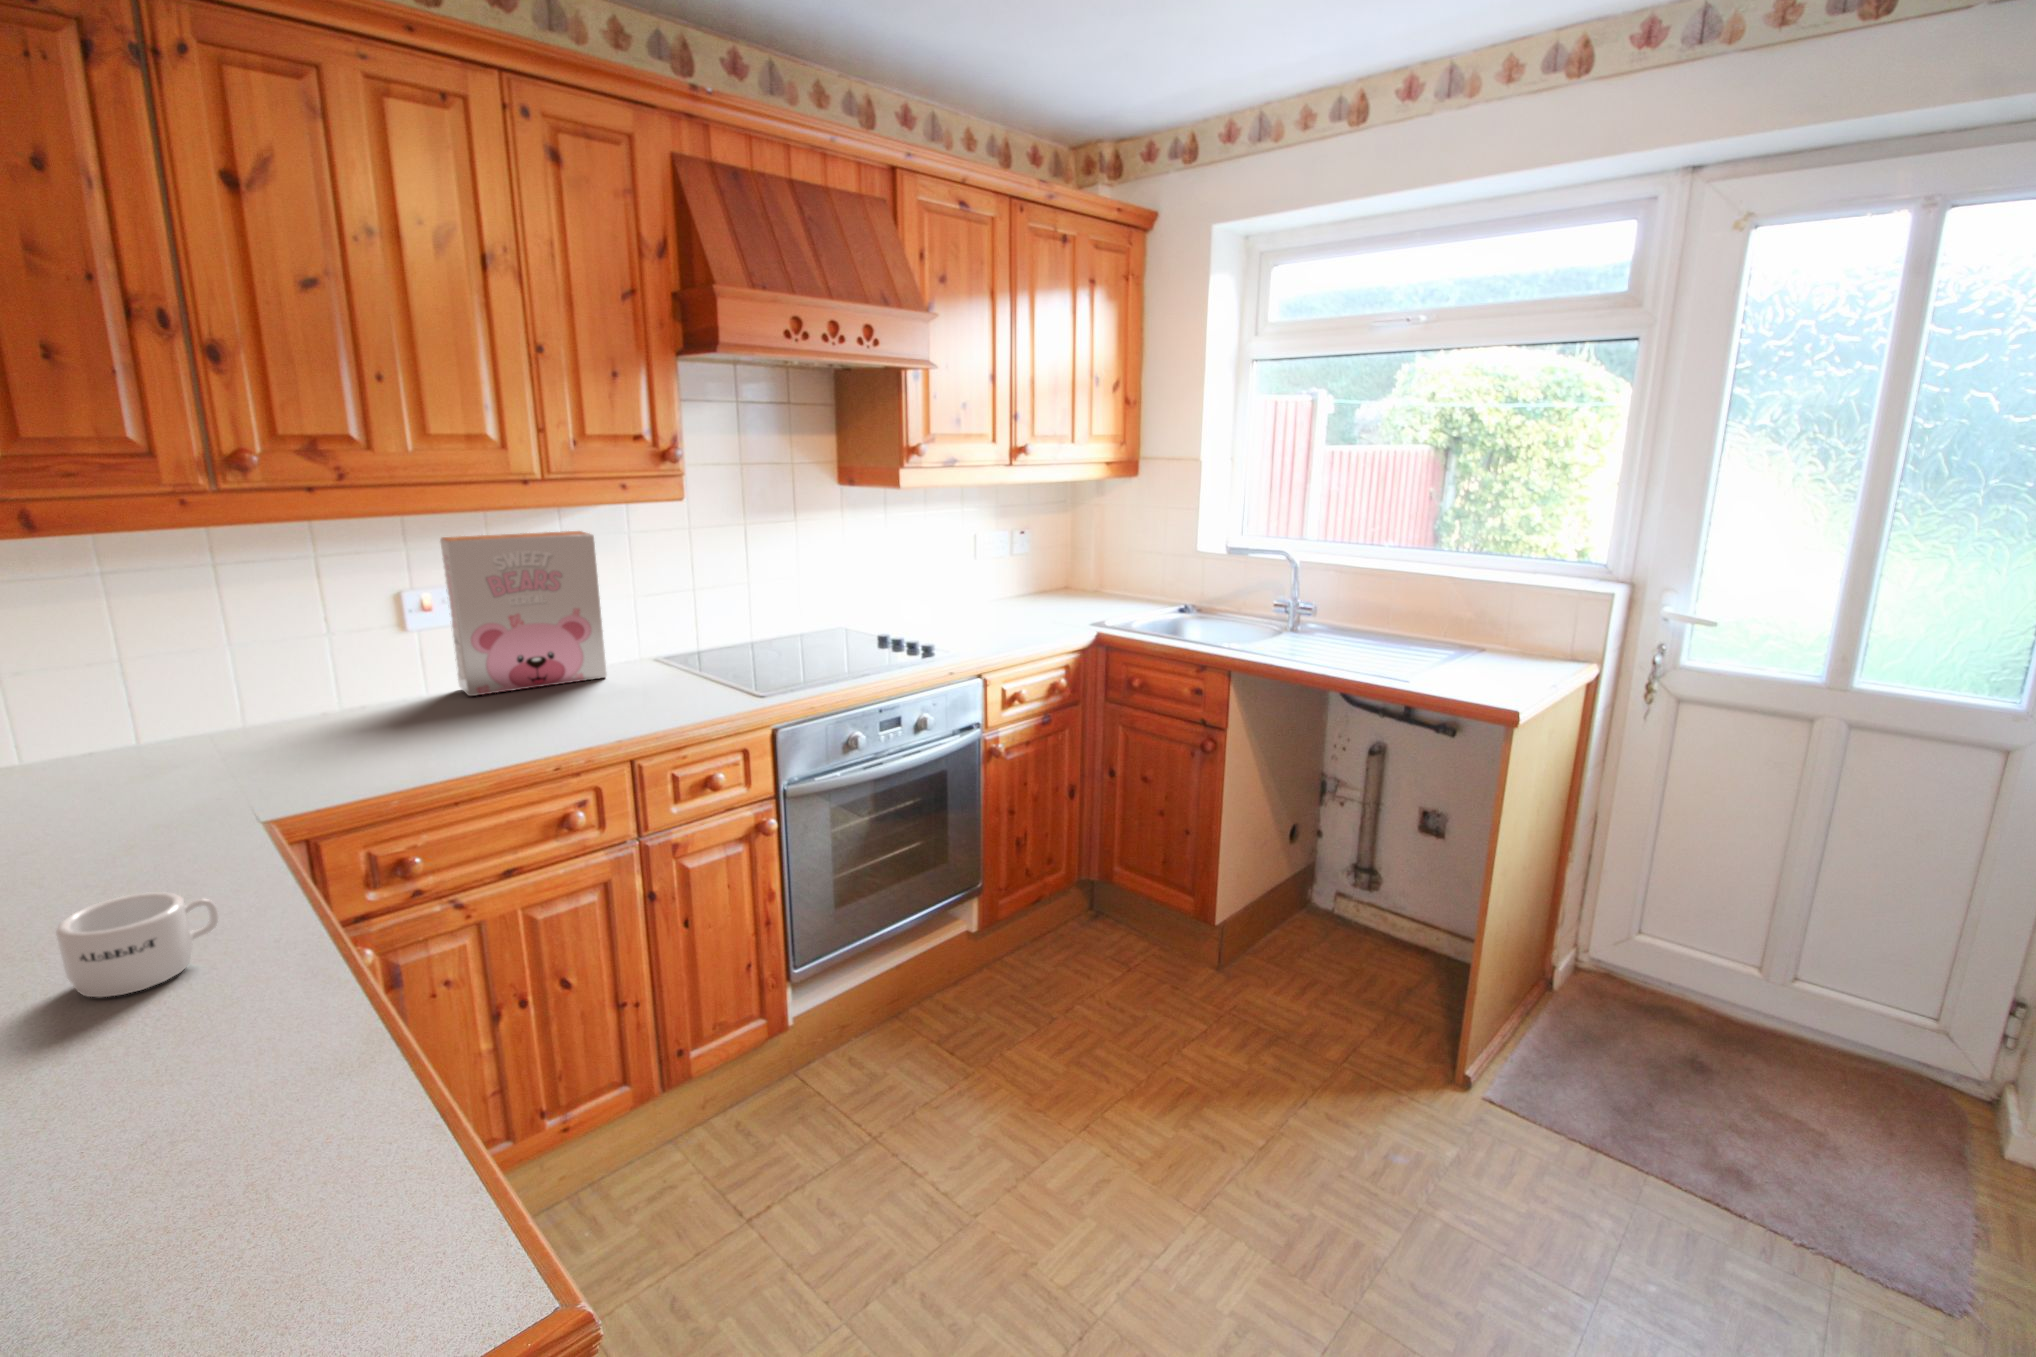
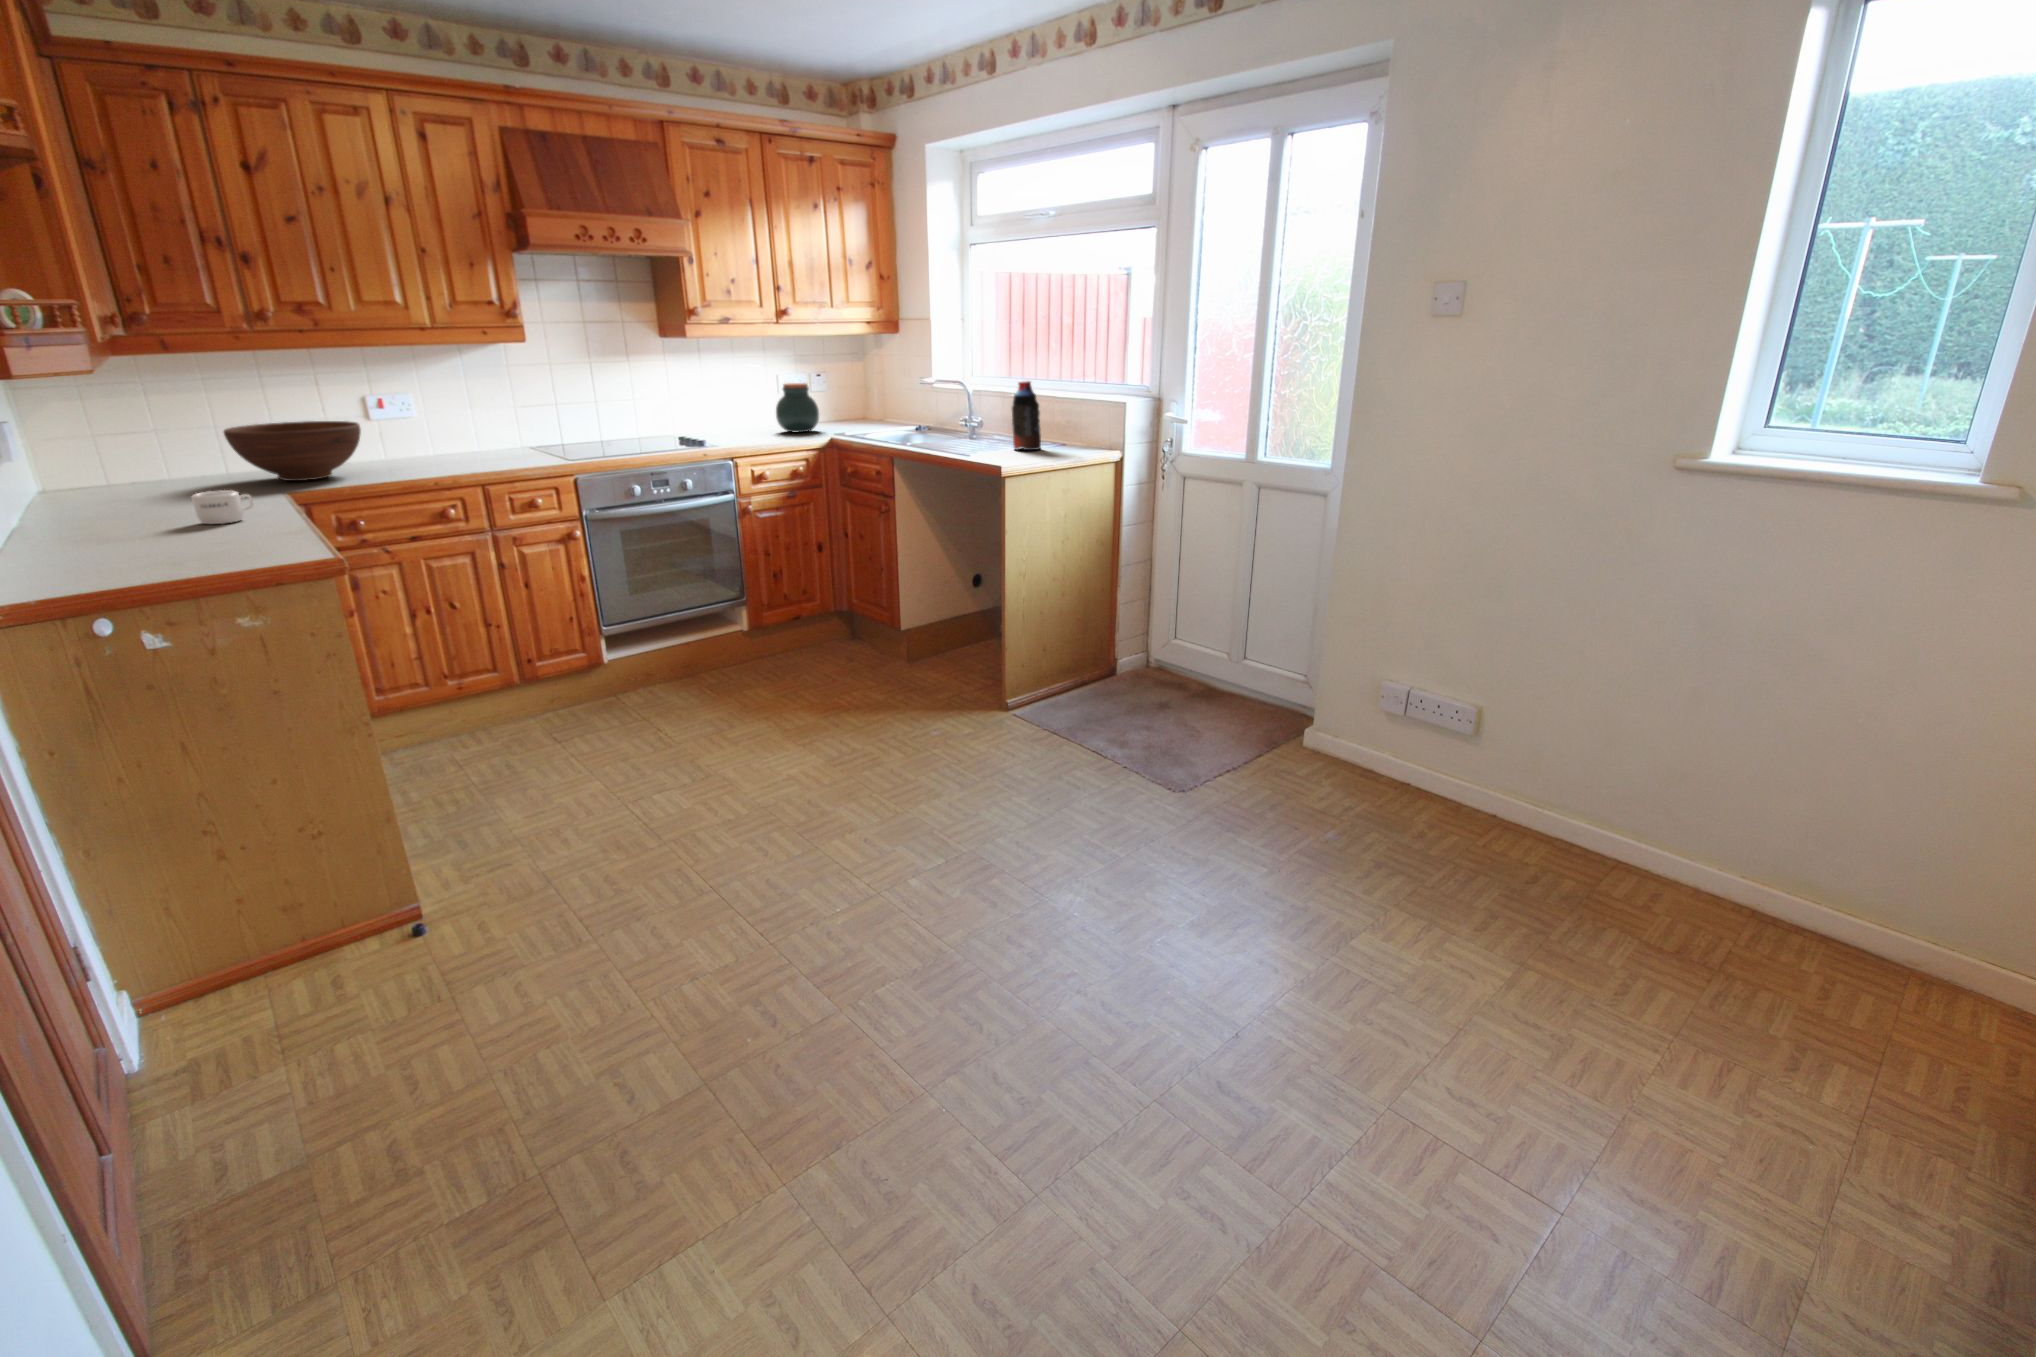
cereal box: present [440,531,607,696] -> none [386,364,493,460]
jar: none [996,549,1058,620] -> present [776,383,819,432]
bottle: none [1431,561,1484,665] -> present [1012,381,1041,450]
fruit bowl: none [140,644,410,772] -> present [224,421,361,481]

